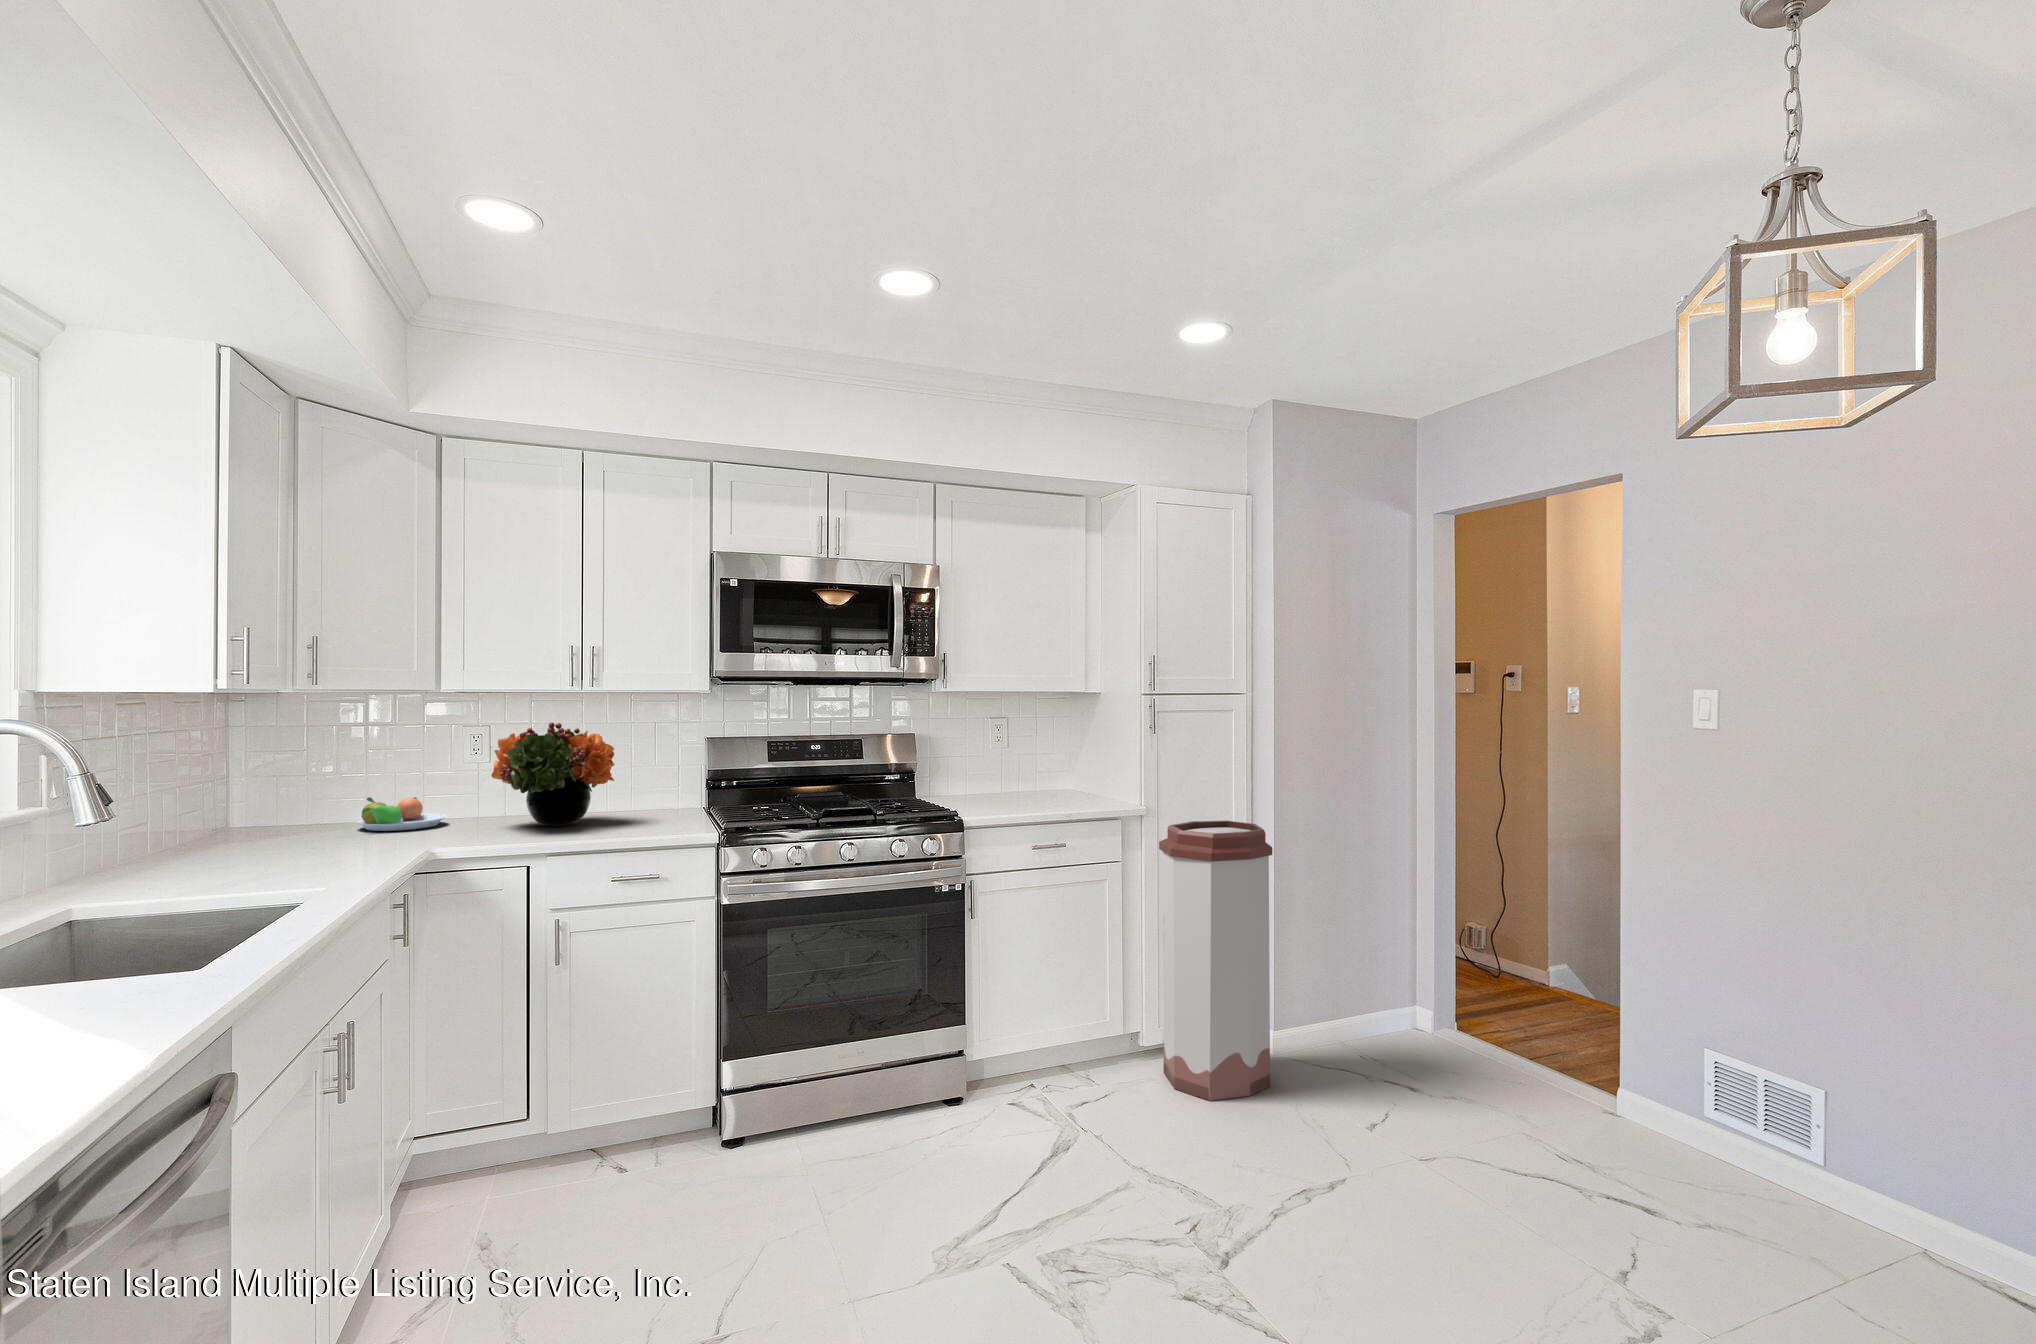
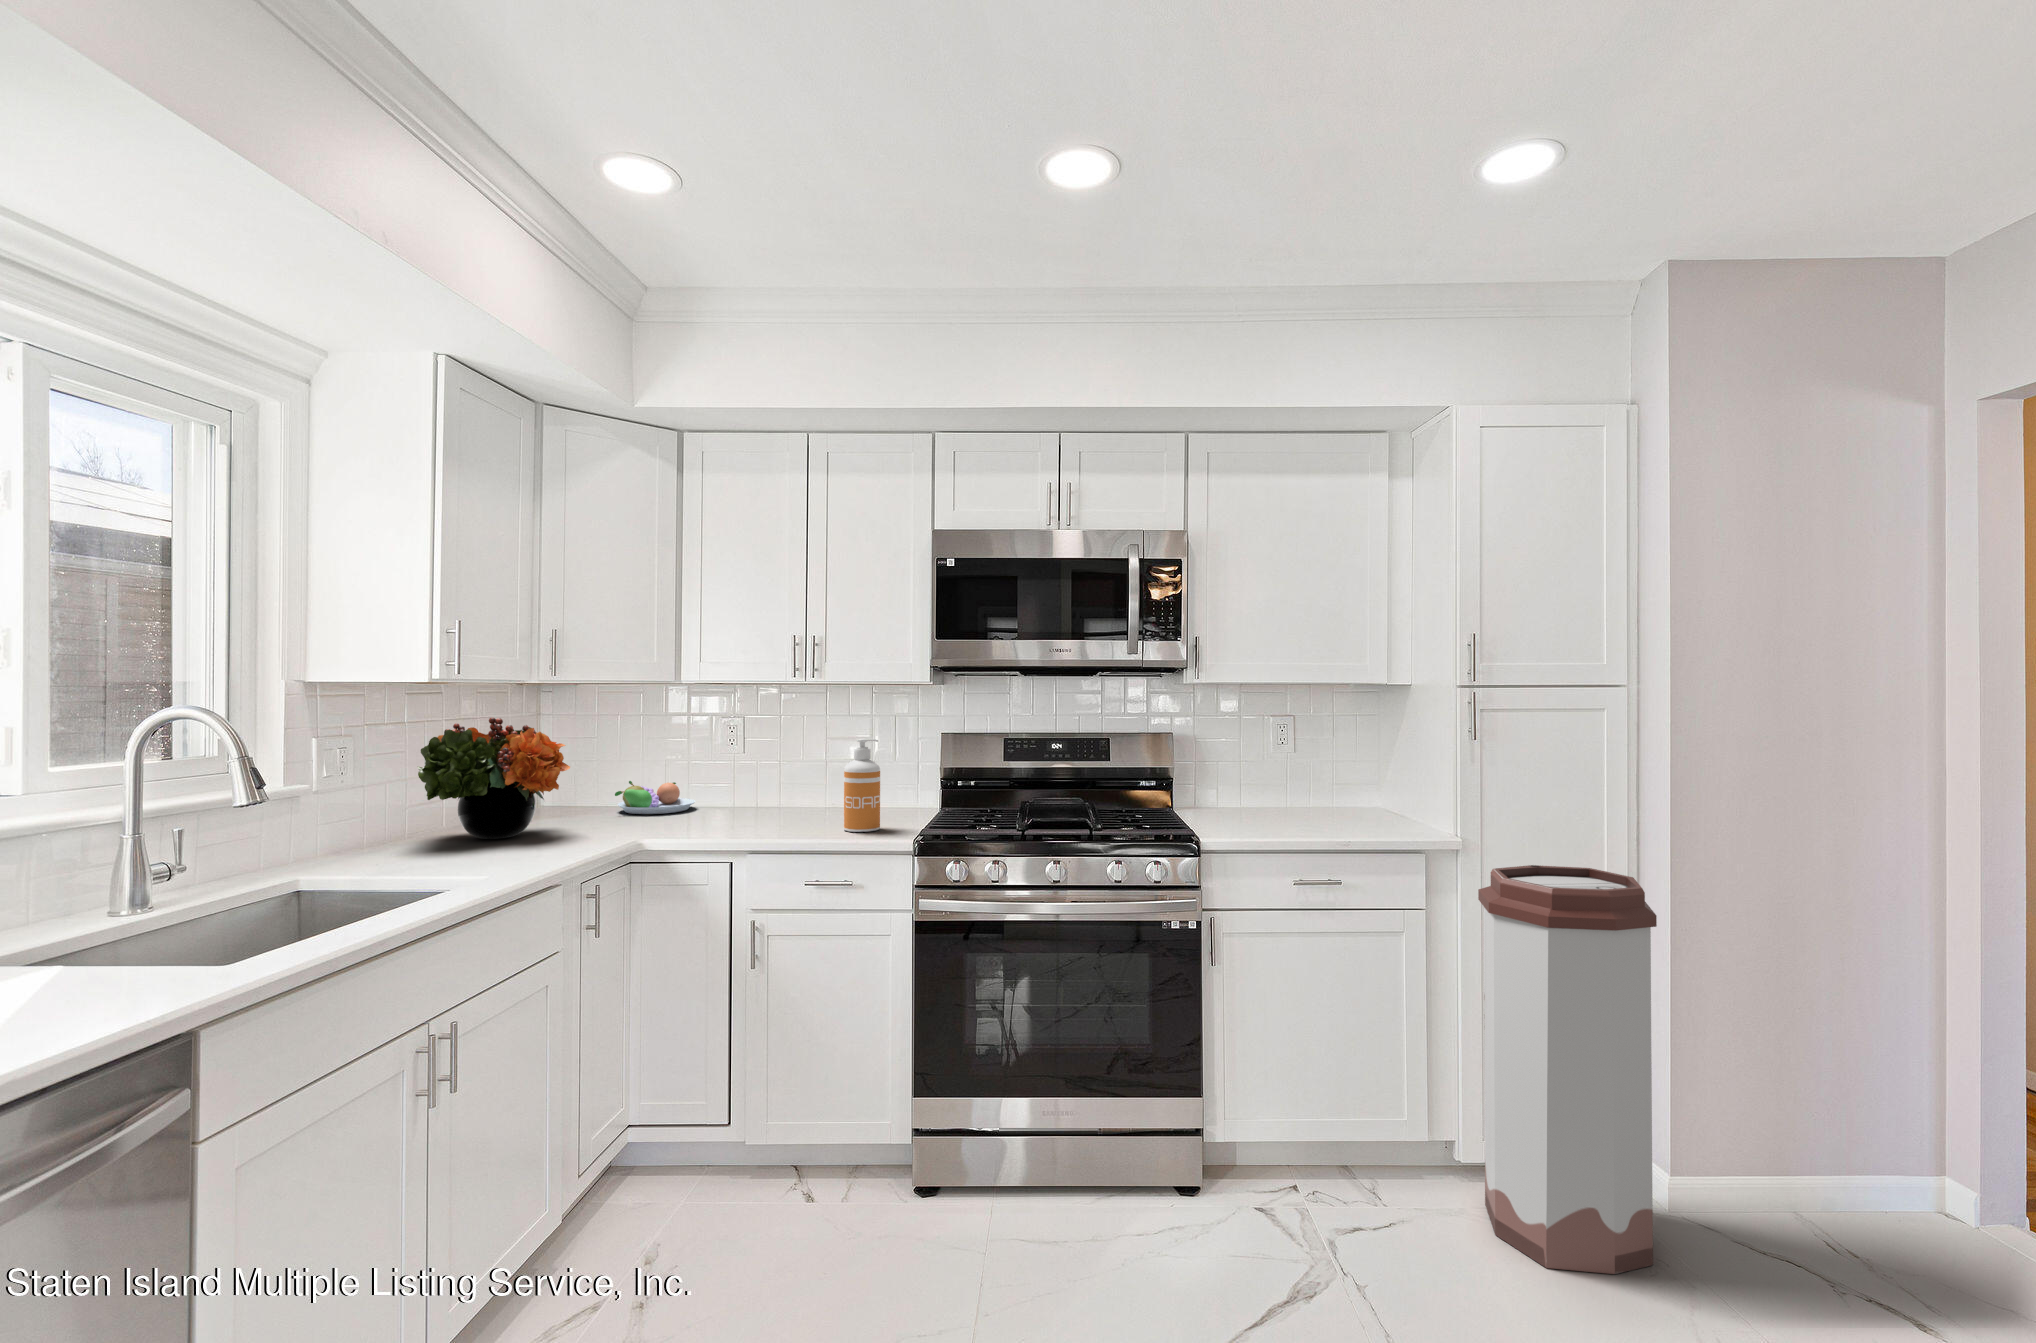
flower arrangement: present [491,722,615,826] -> present [418,717,570,839]
soap dispenser: none [641,745,677,831] -> present [844,739,880,832]

